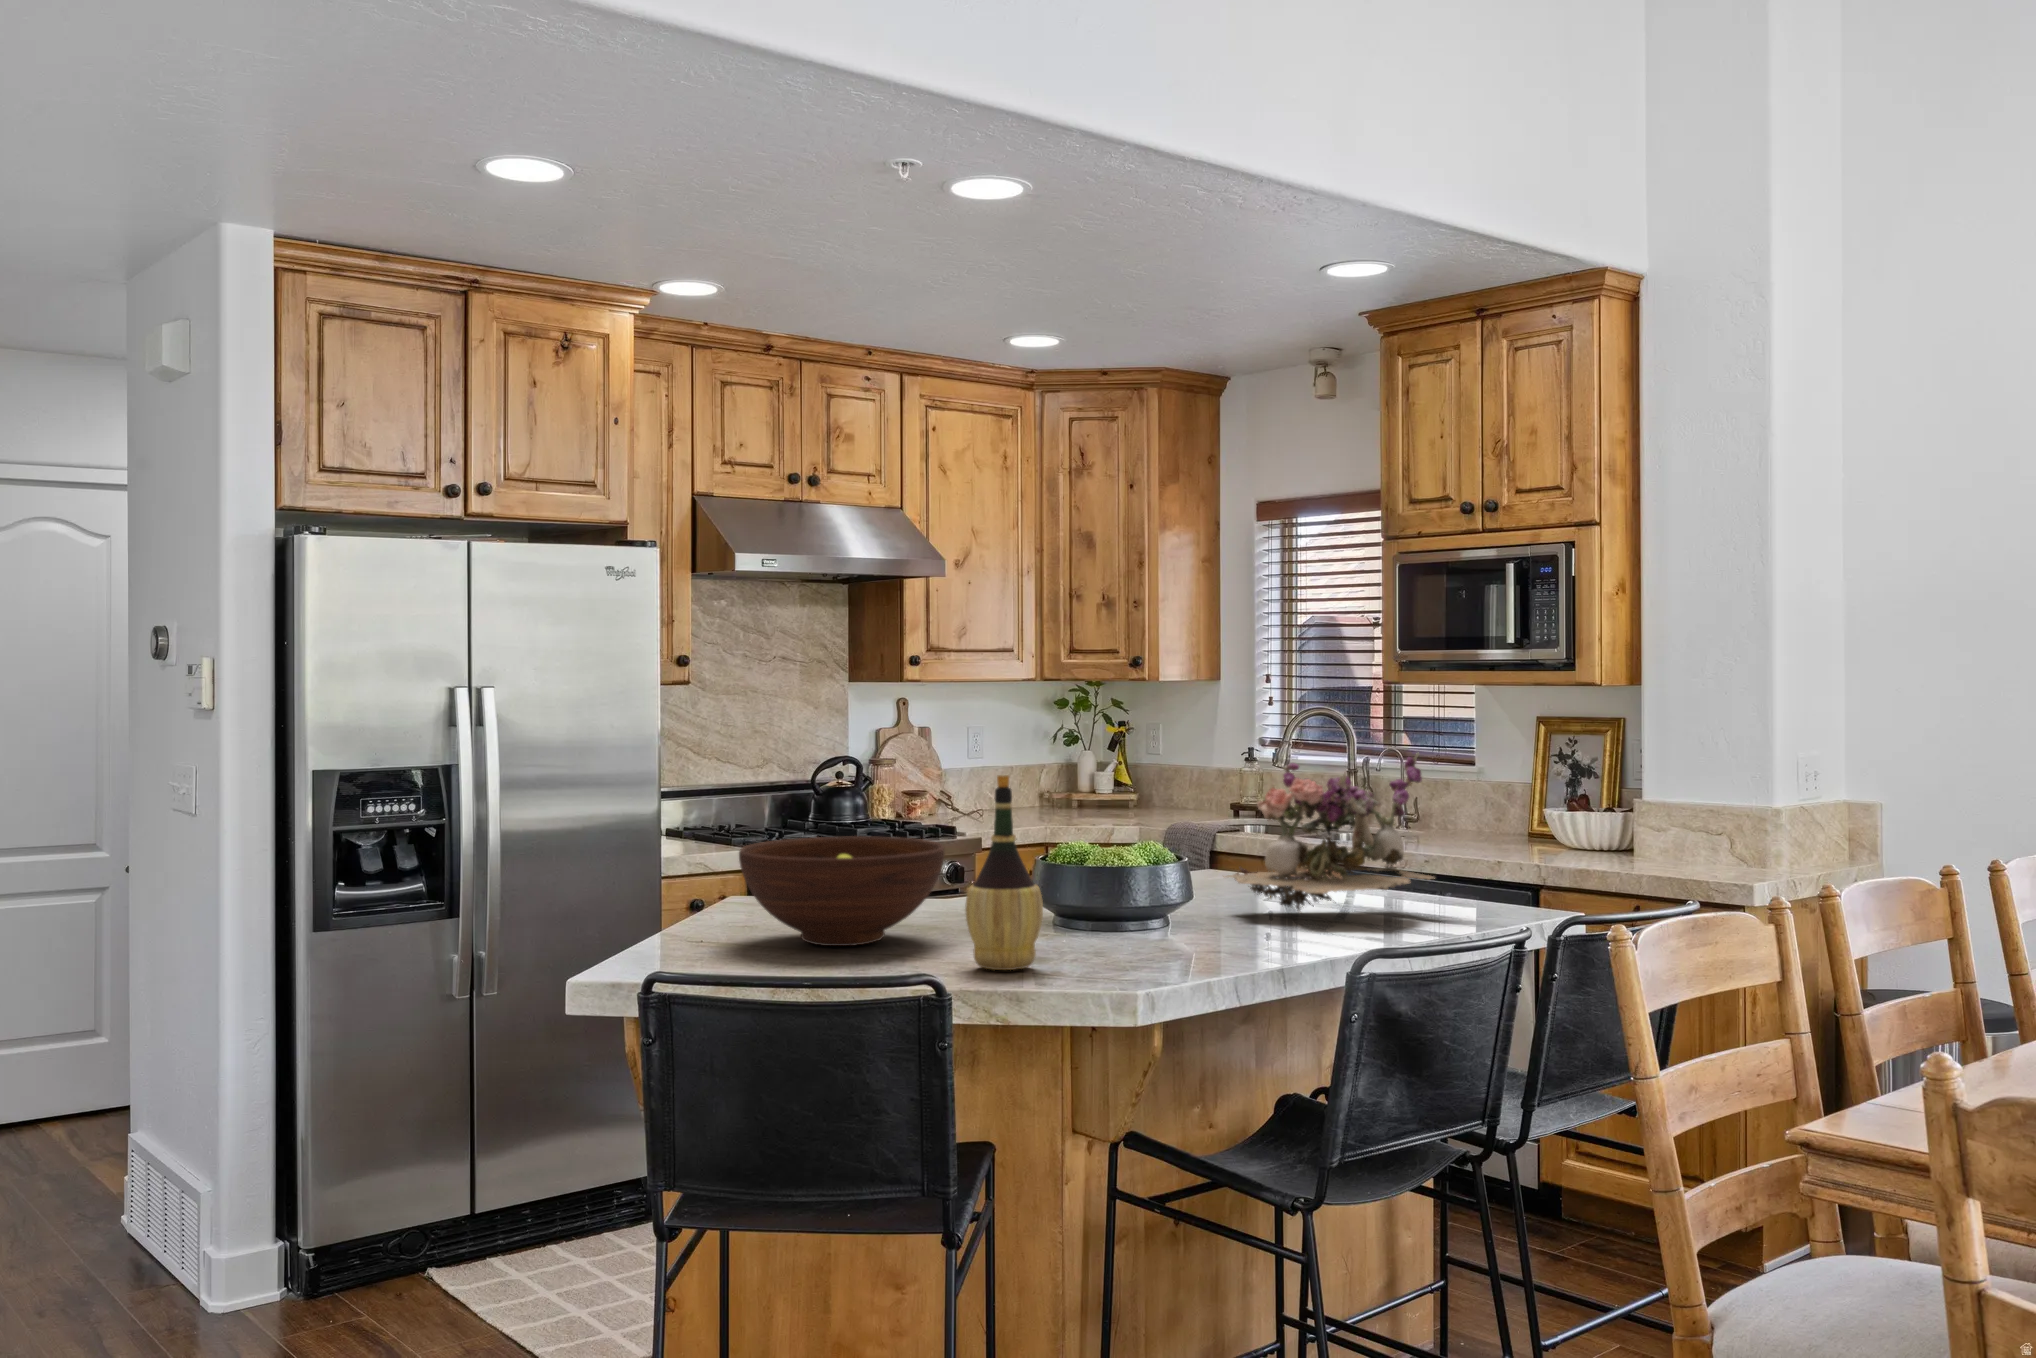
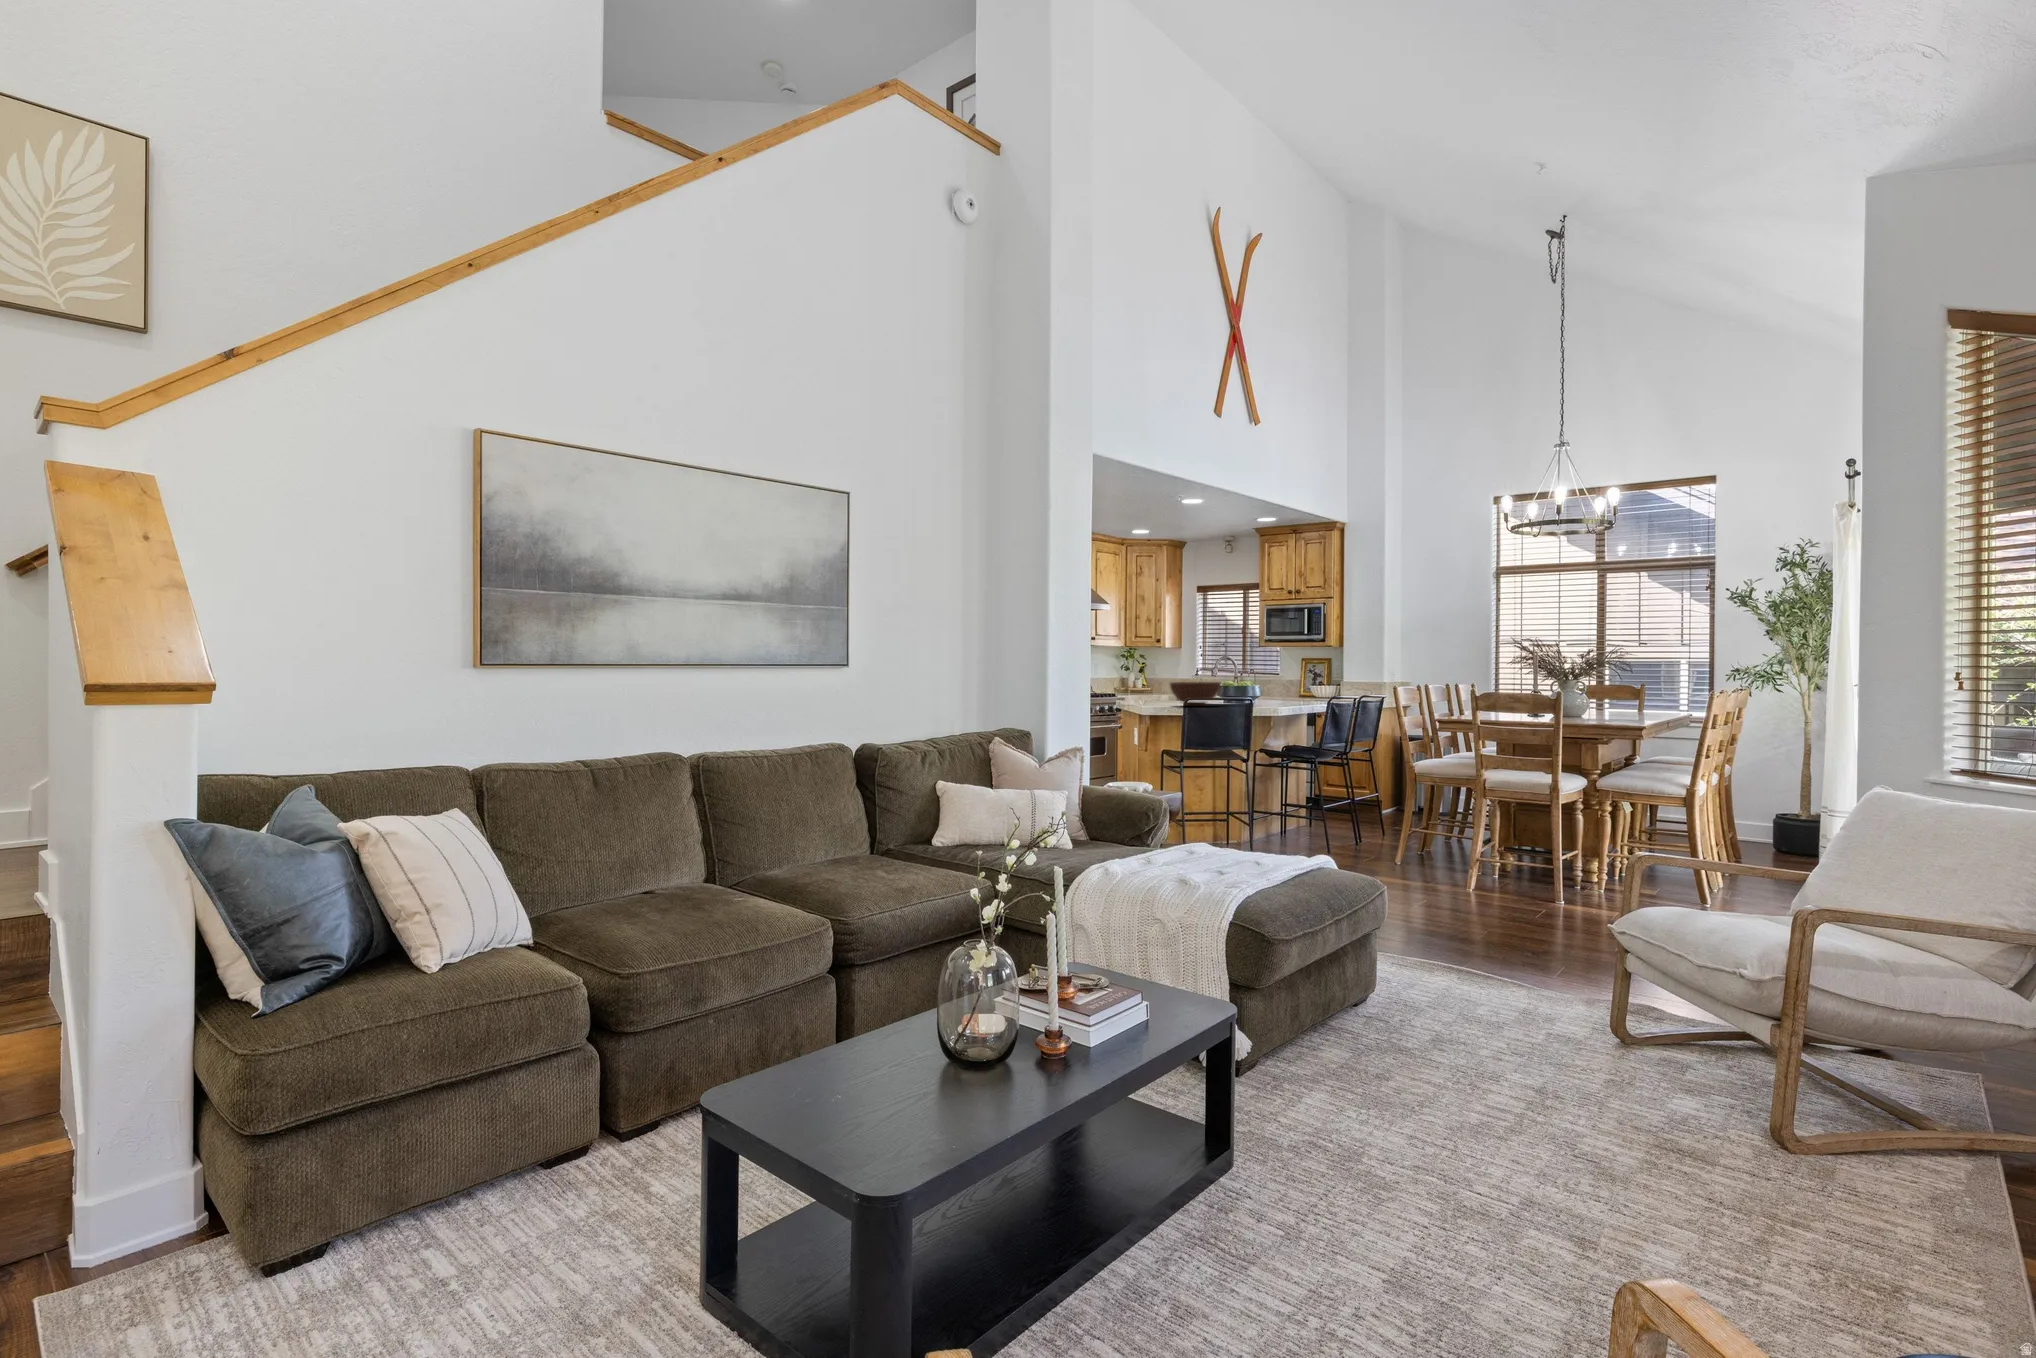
flower arrangement: present [1223,753,1435,913] -> none [1267,661,1321,703]
wine bottle: present [965,775,1043,970] -> none [1240,662,1259,707]

